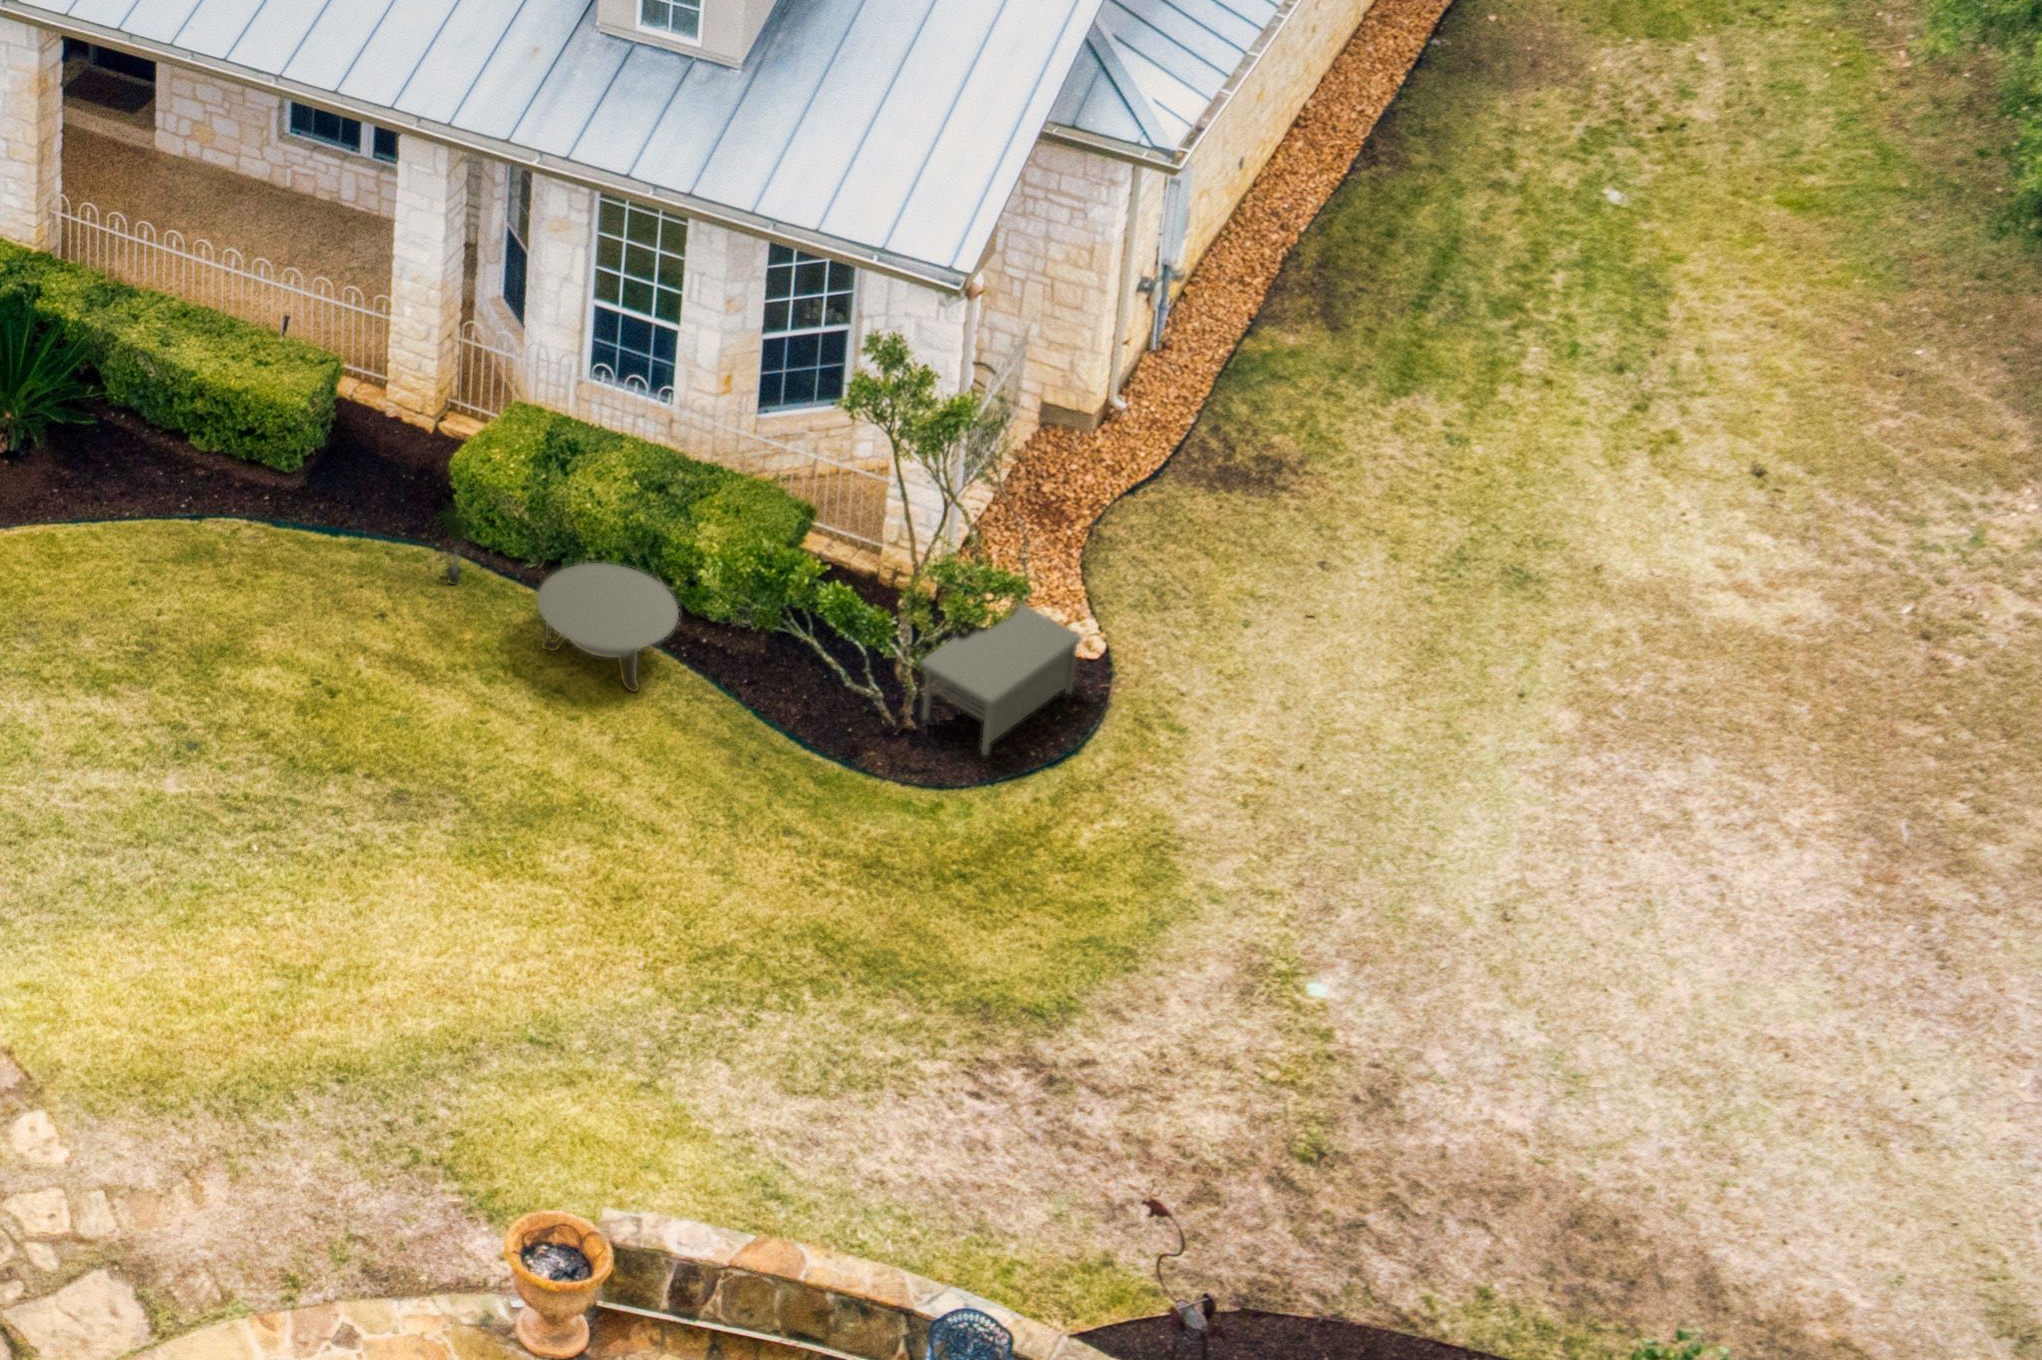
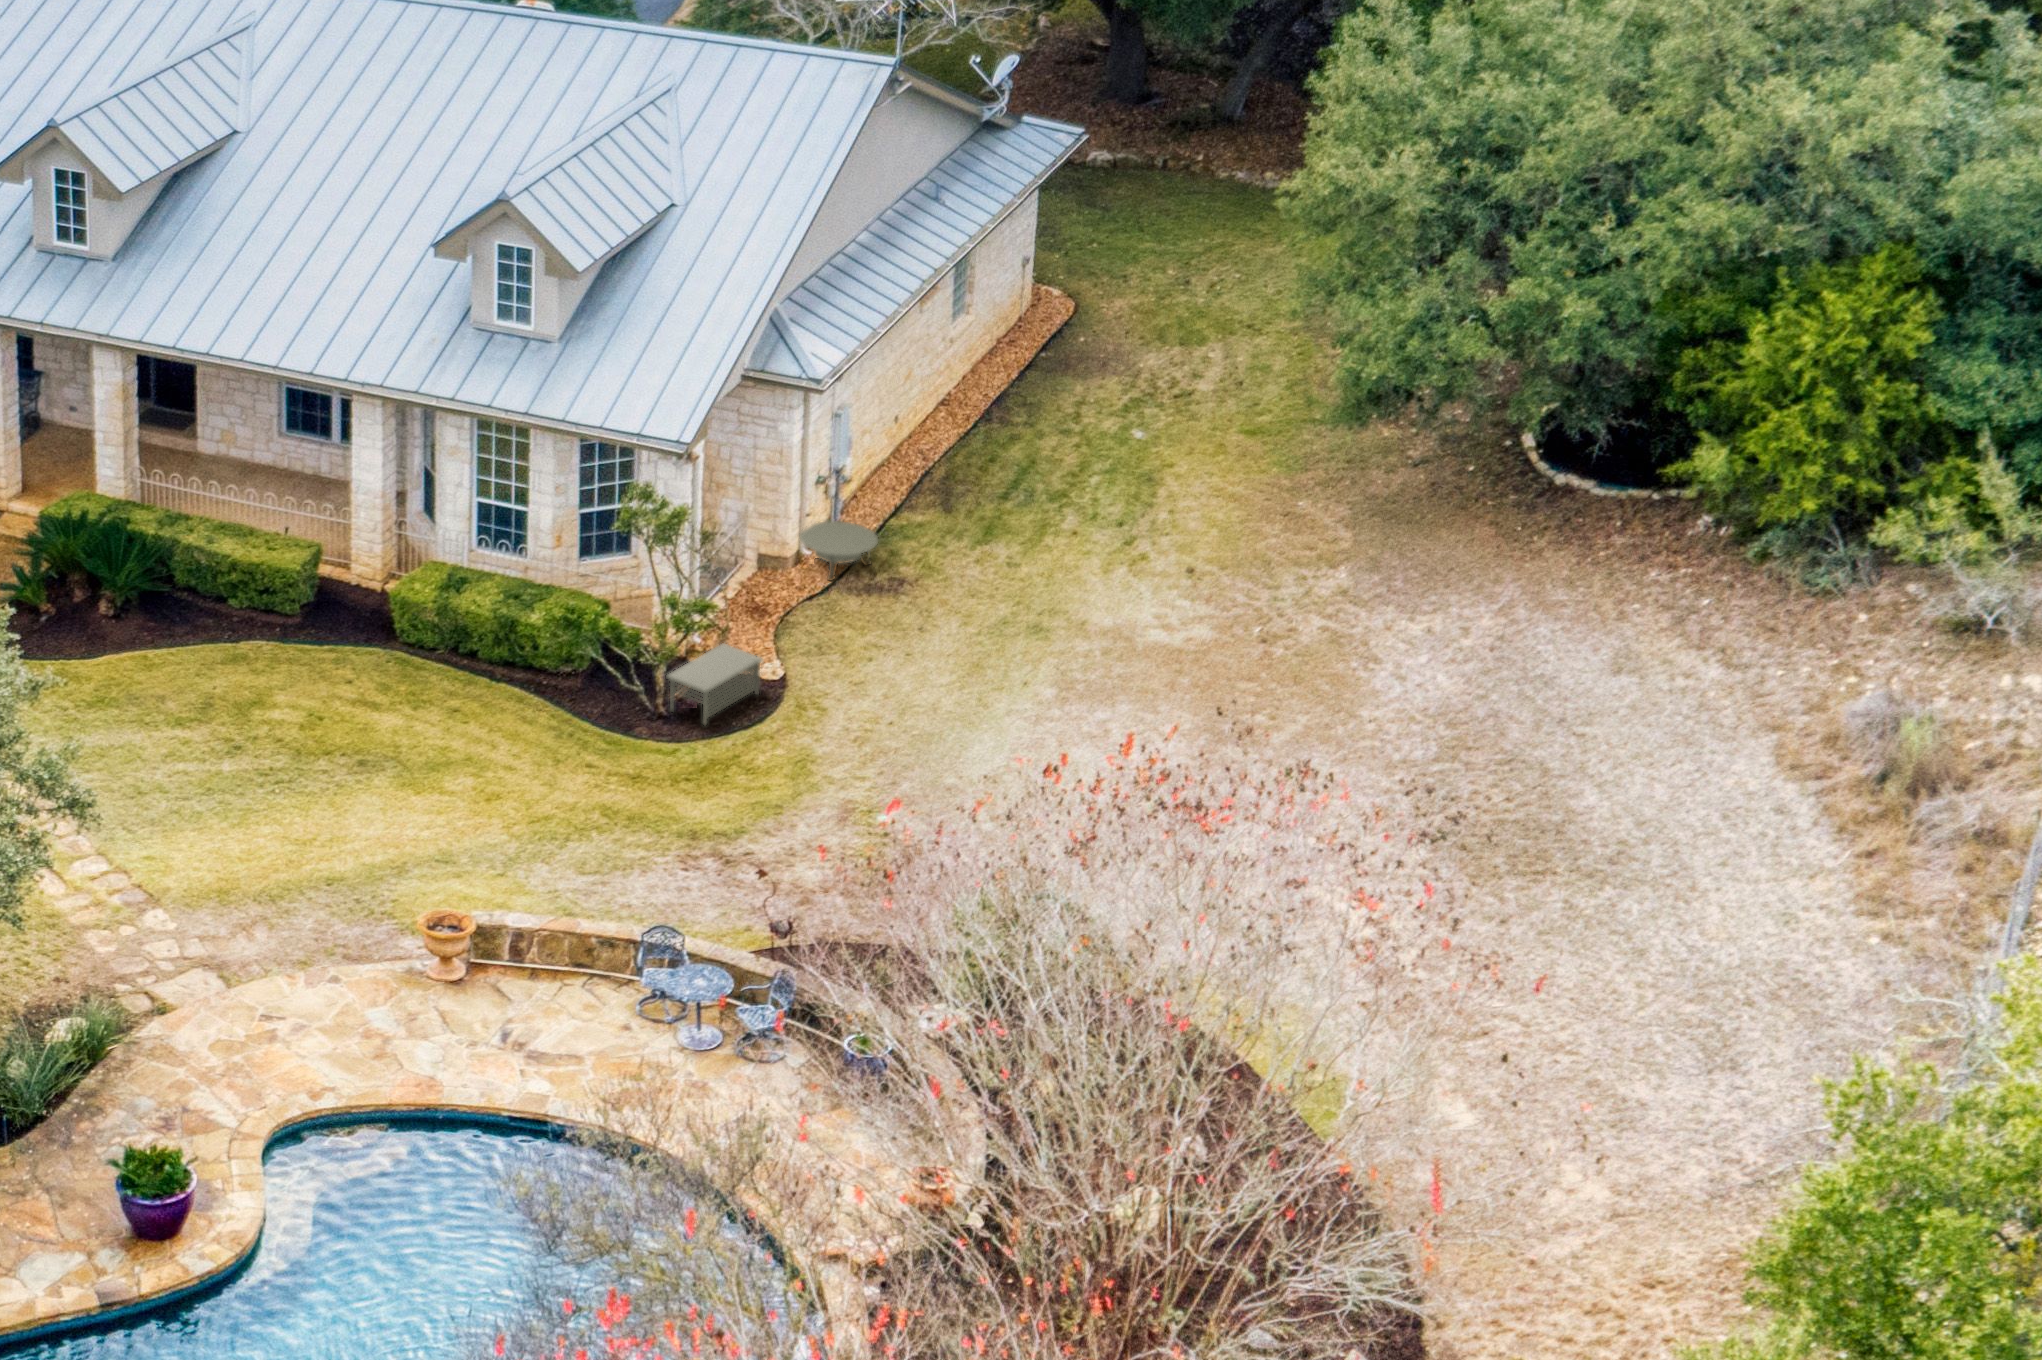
potted plant: present [444,507,474,585] -> none [376,609,413,665]
round table: present [537,563,679,692] -> present [800,521,878,581]

